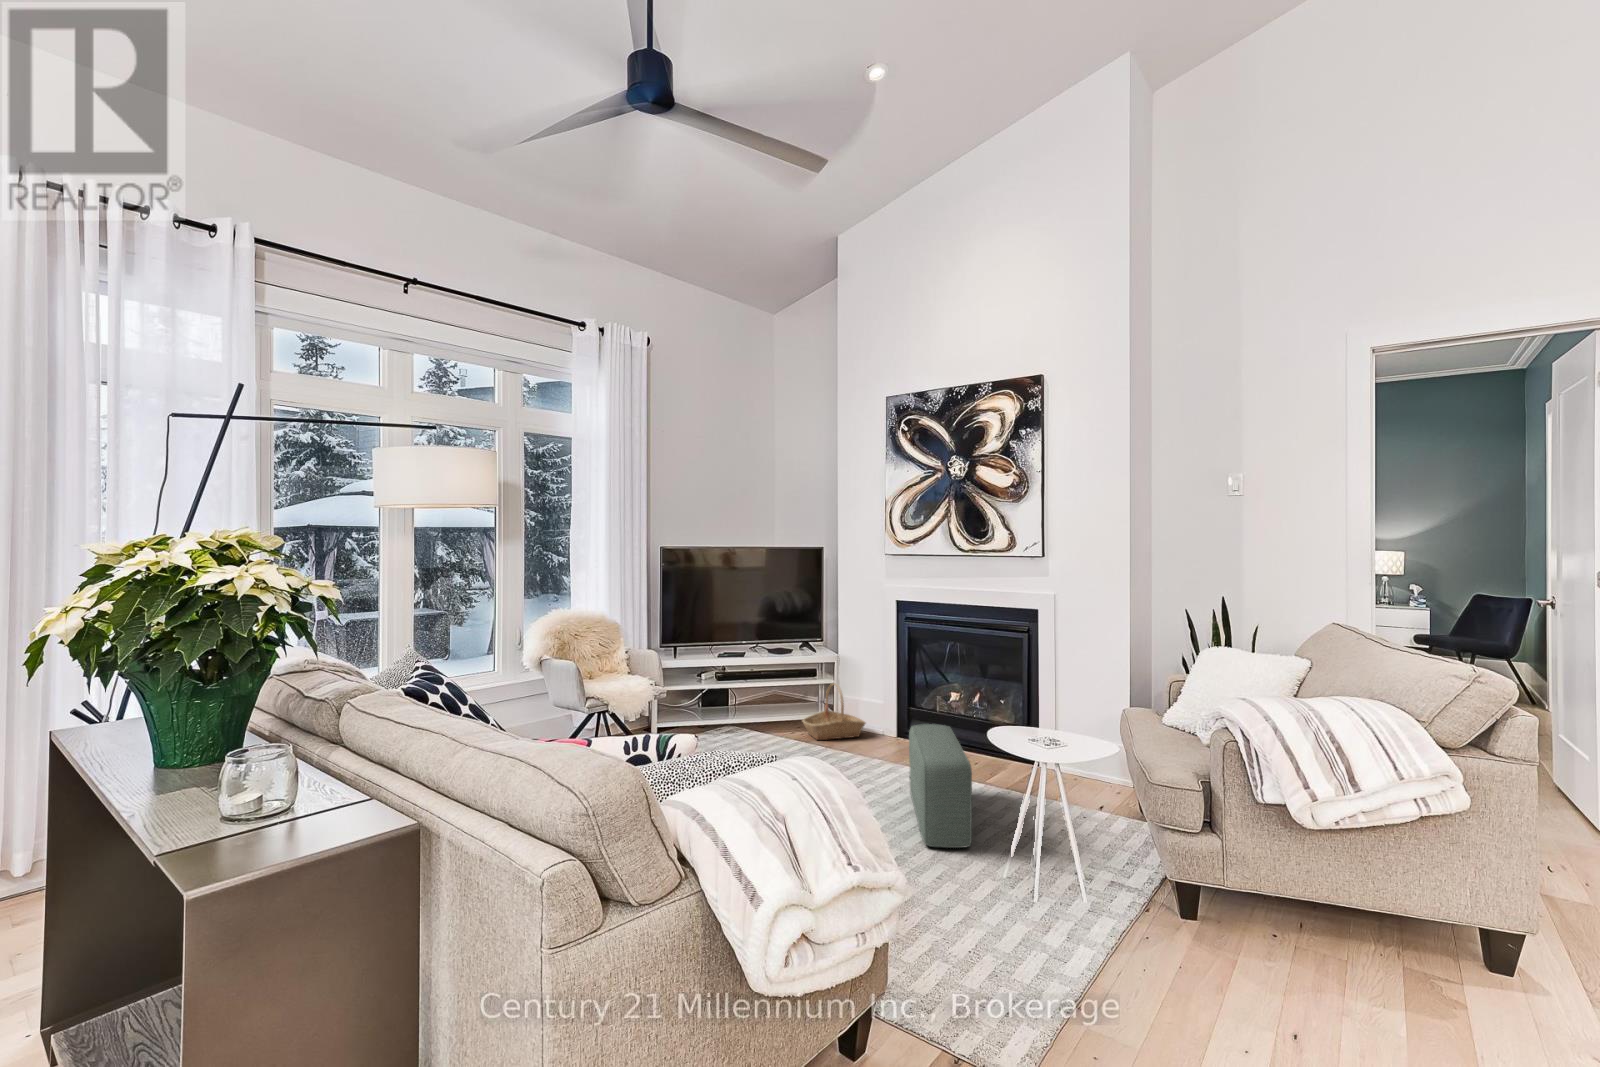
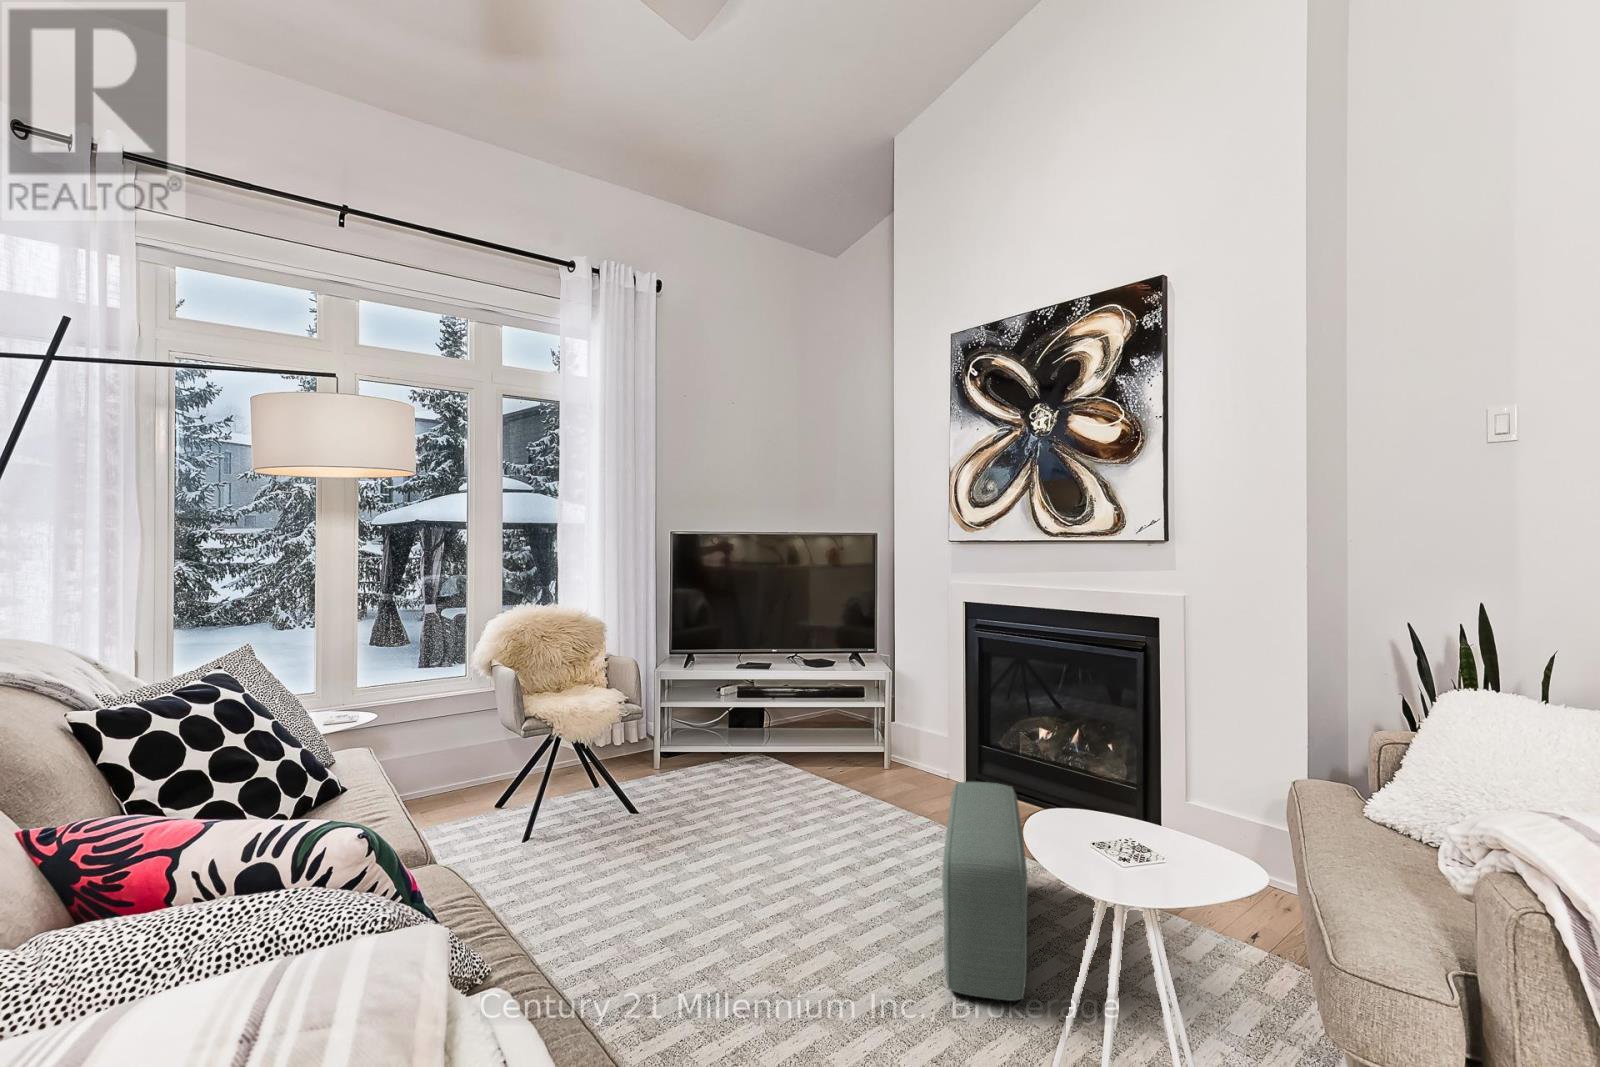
basket: present [803,683,866,740] -> none [839,707,922,782]

